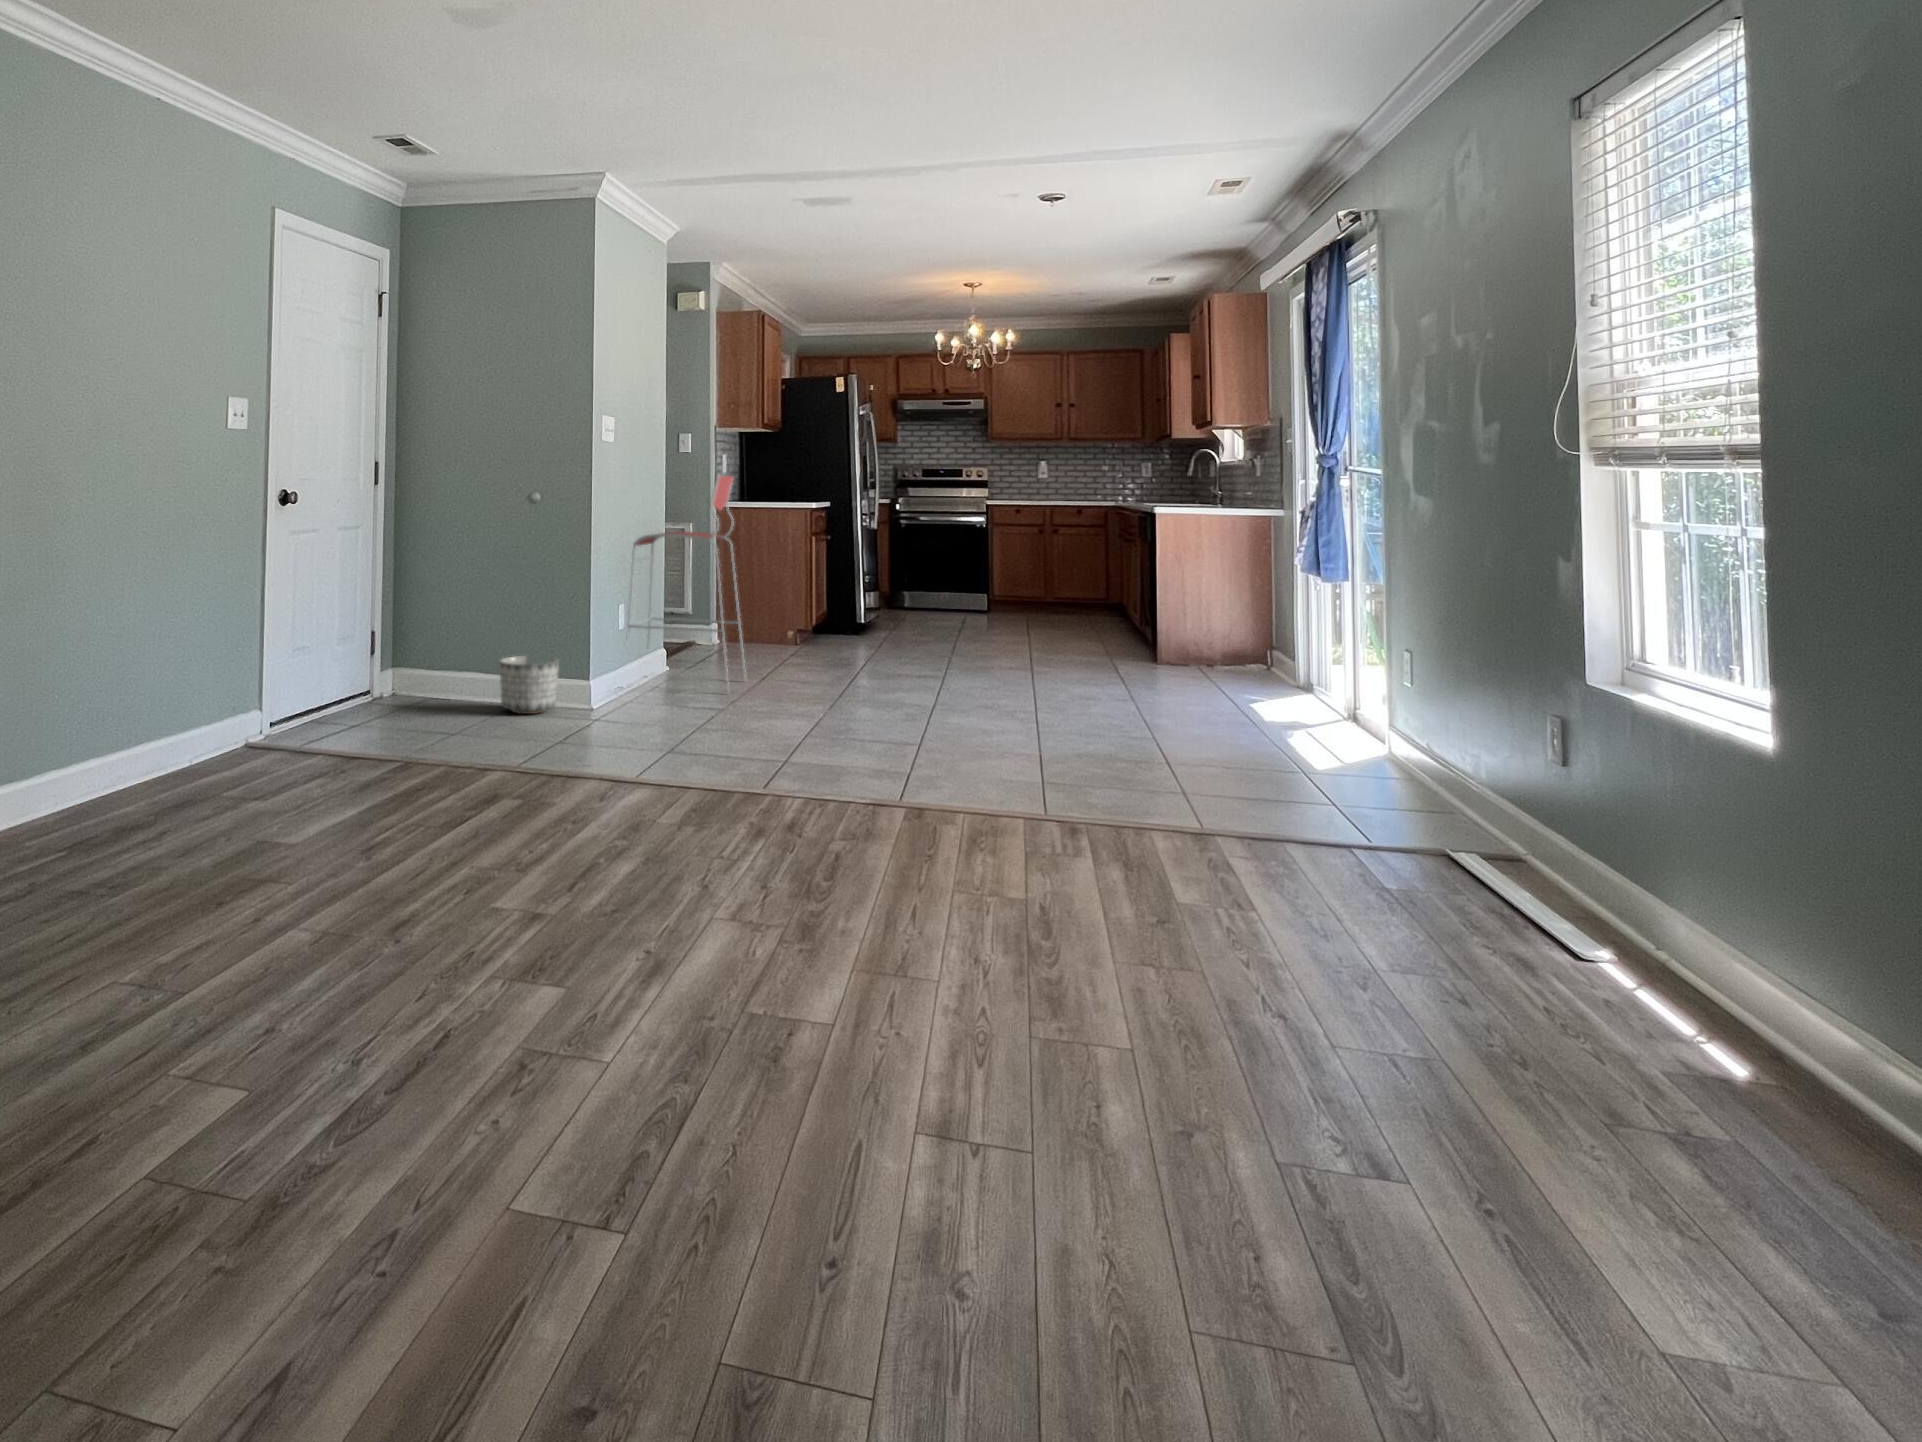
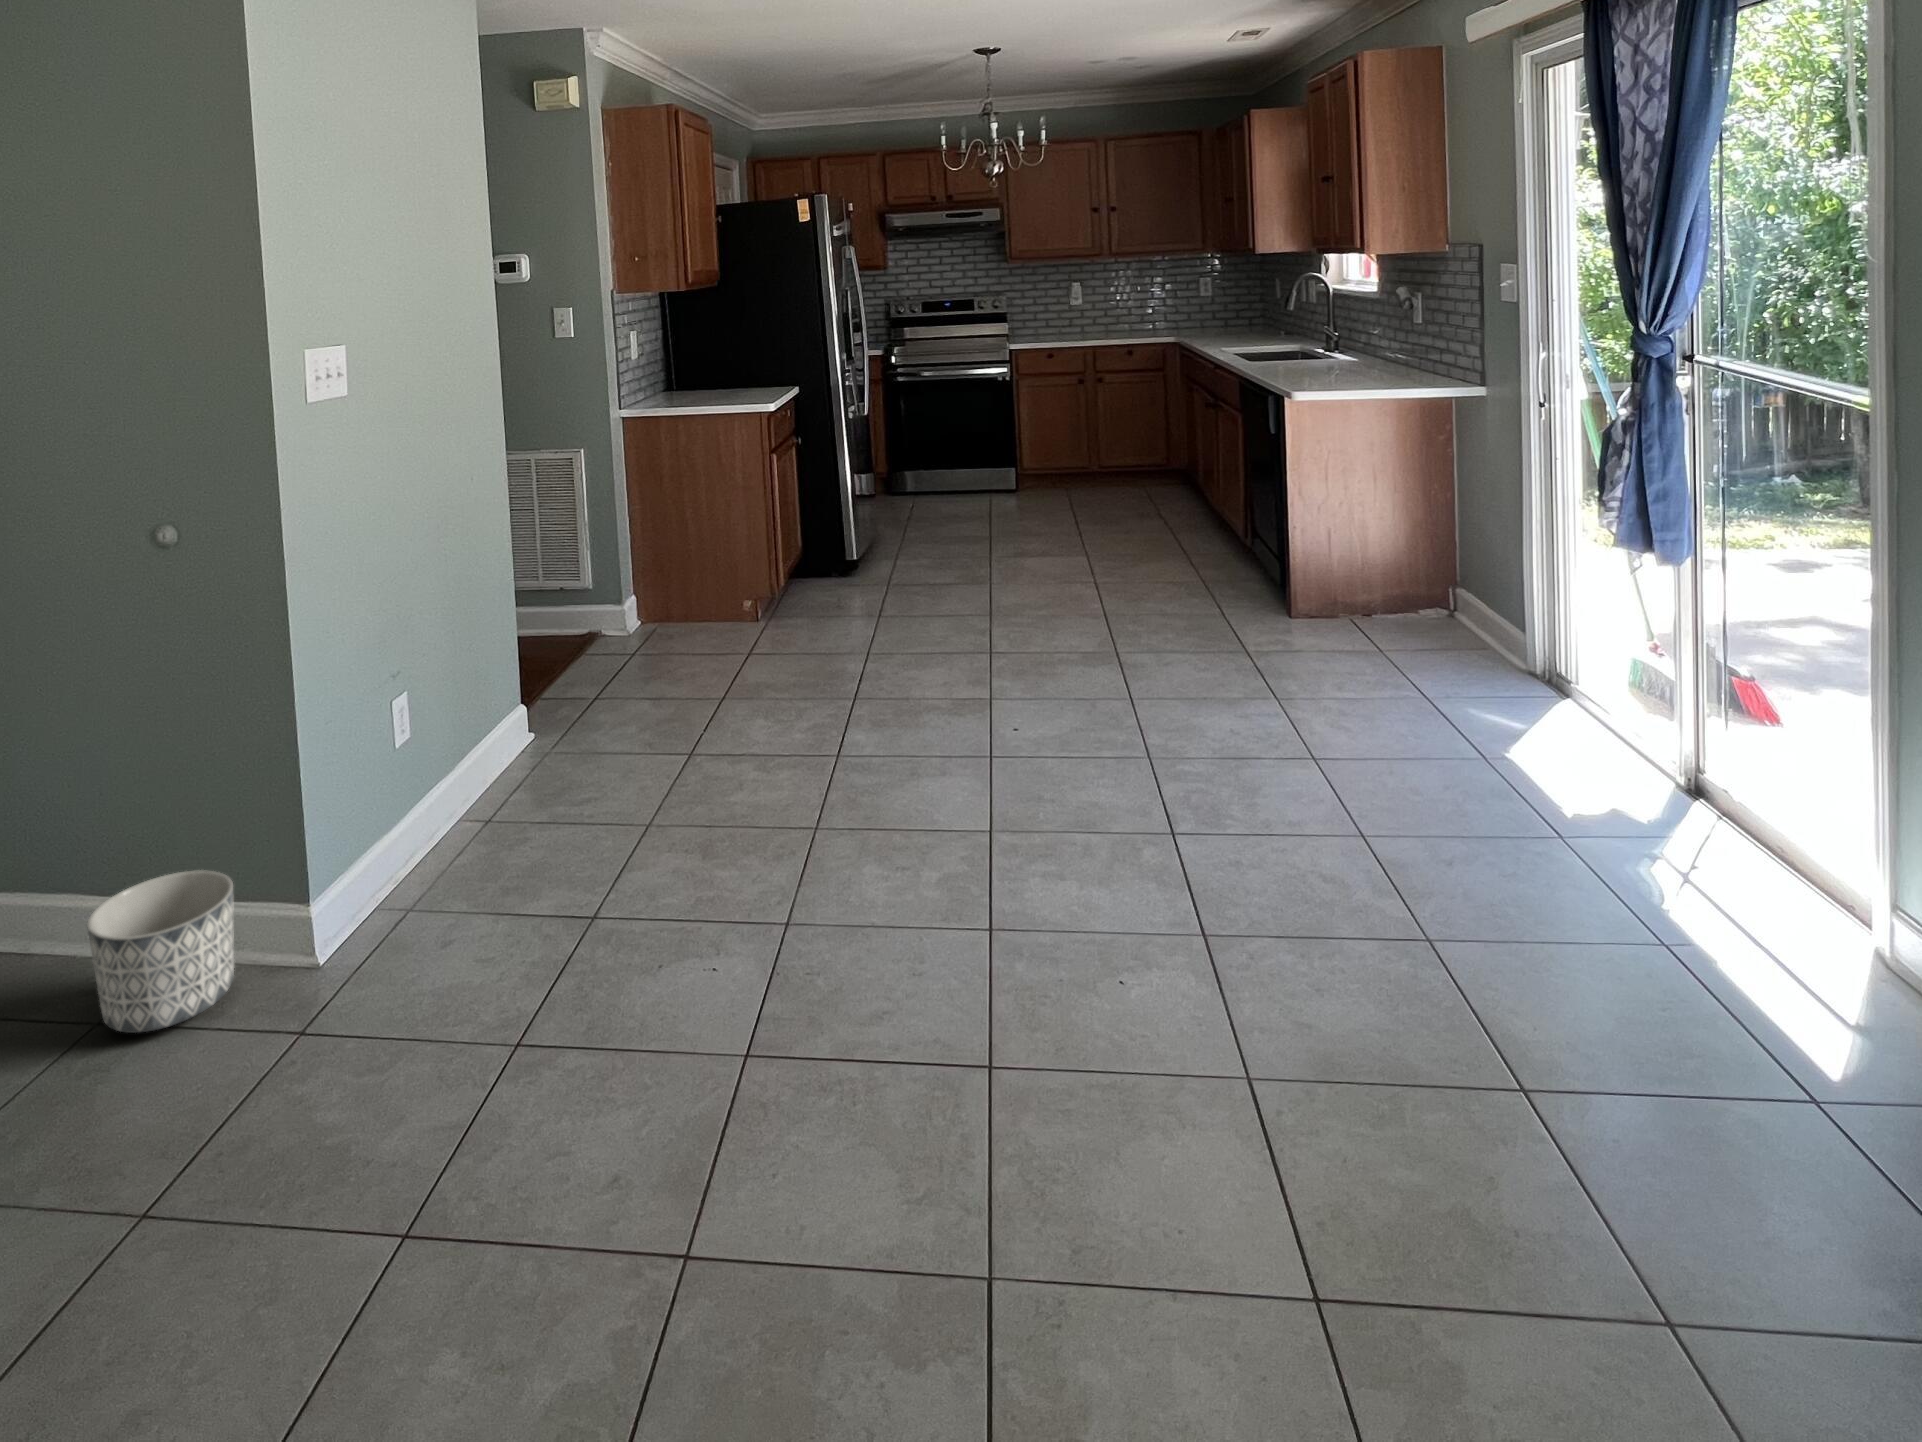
bar stool: present [627,476,746,692] -> none [424,418,662,841]

